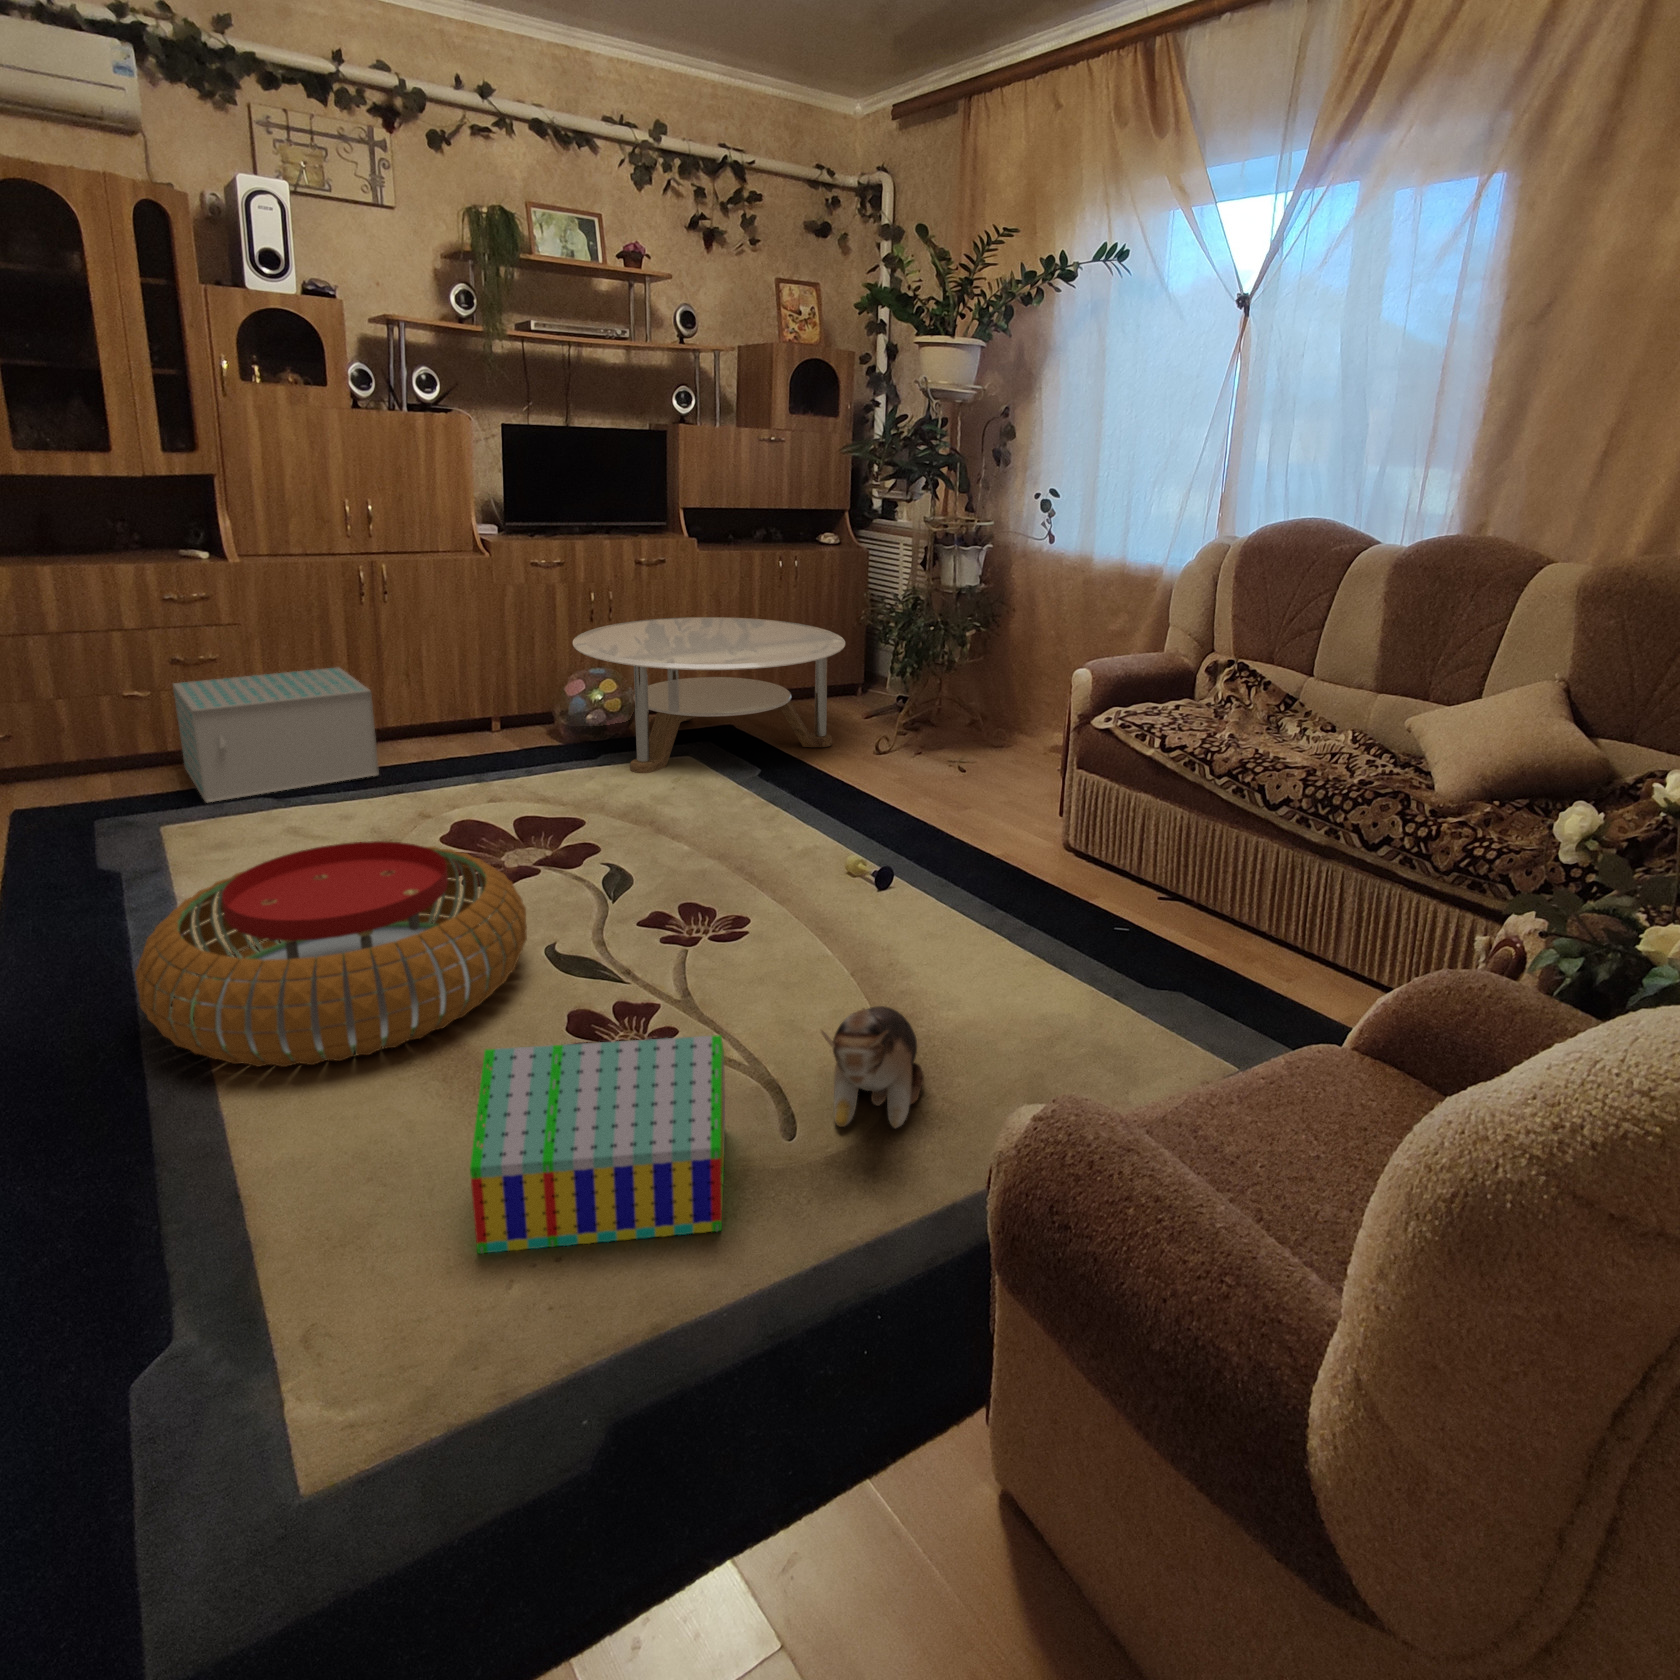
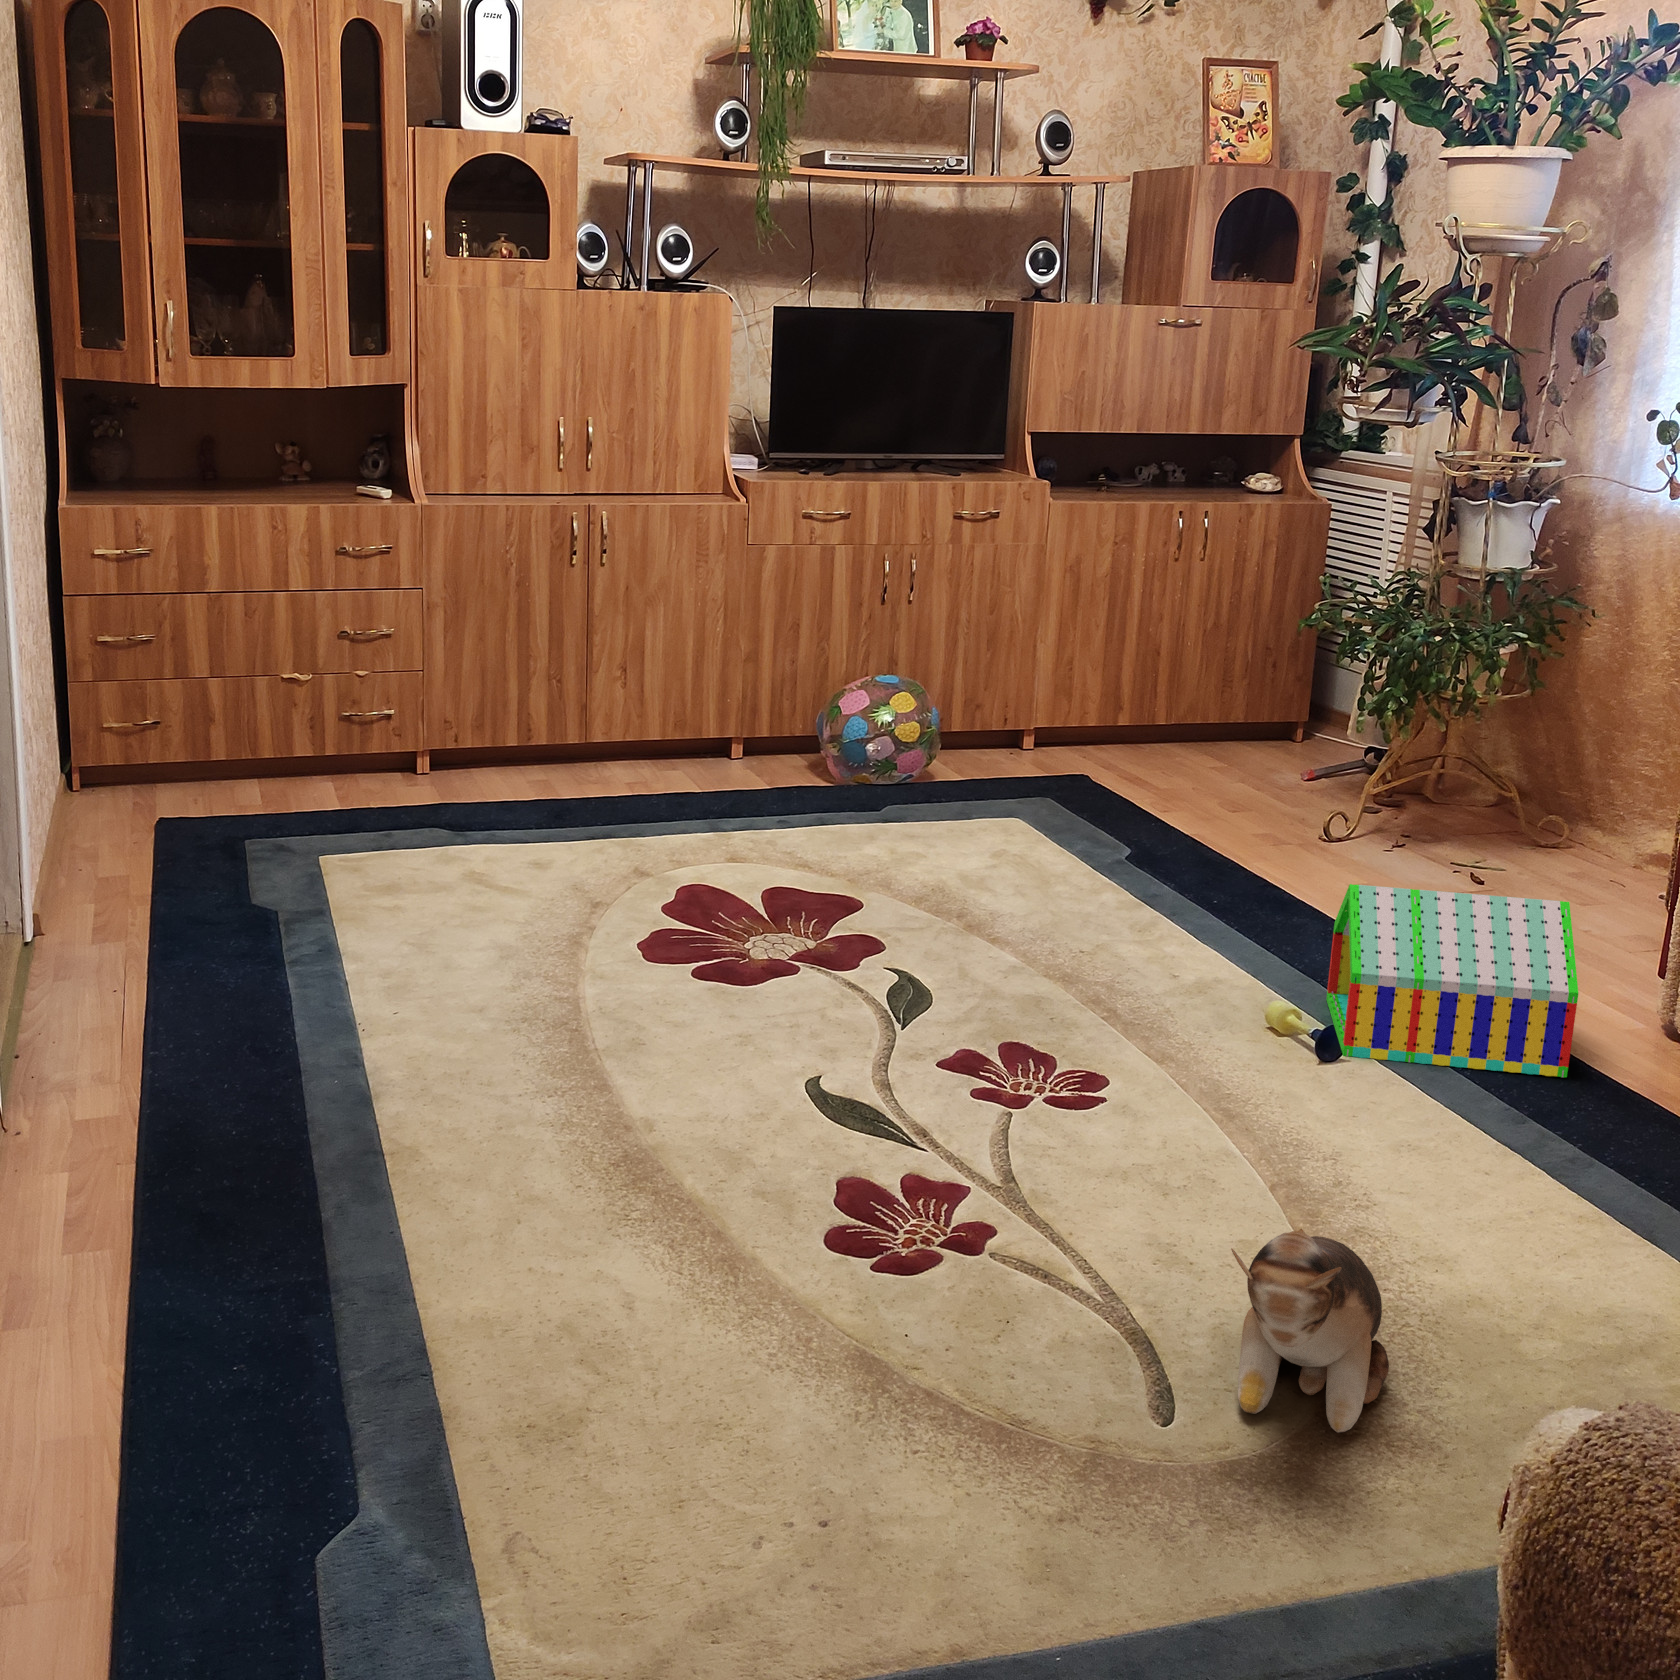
round table: present [573,617,845,773] -> none [849,605,1281,846]
storage box: present [173,667,379,803] -> none [332,654,574,829]
pouf: present [135,841,527,1067] -> none [318,897,787,1188]
toy house: present [470,1035,725,1254] -> present [1326,884,1578,1077]

